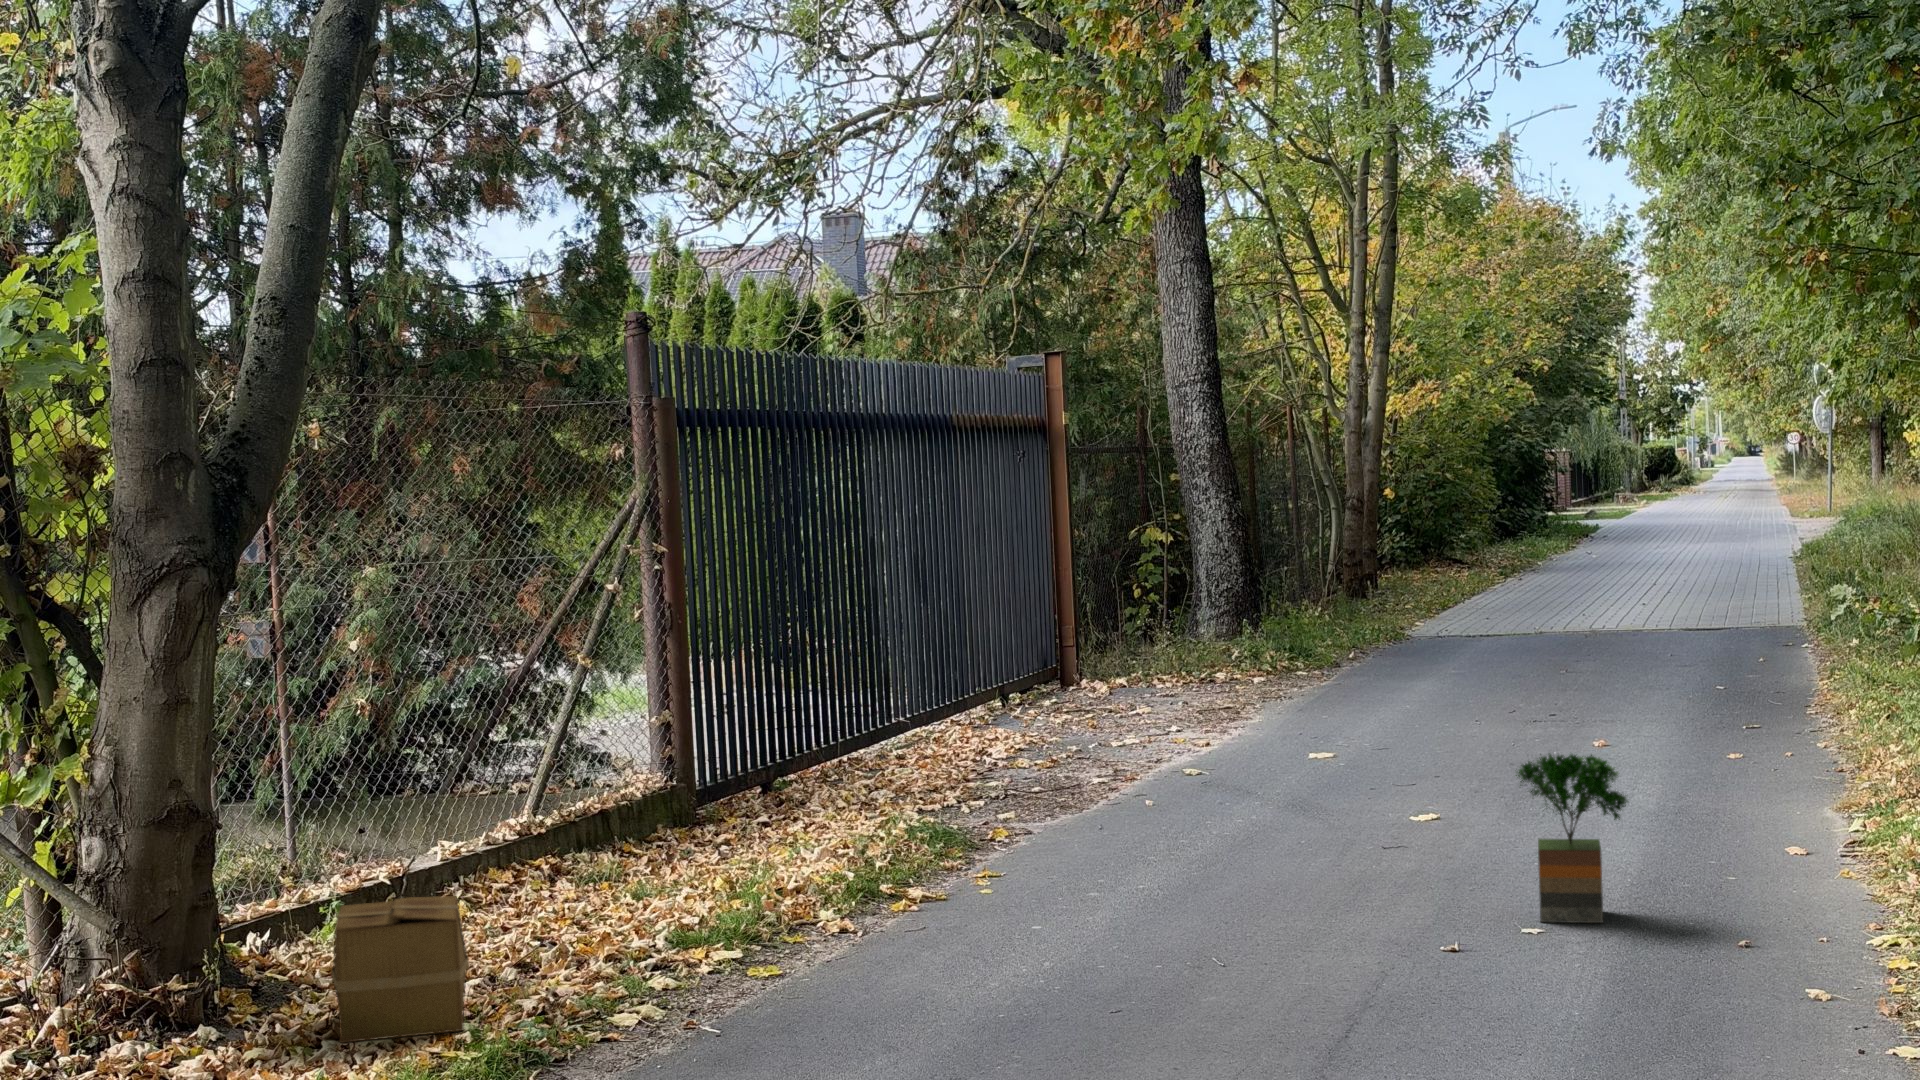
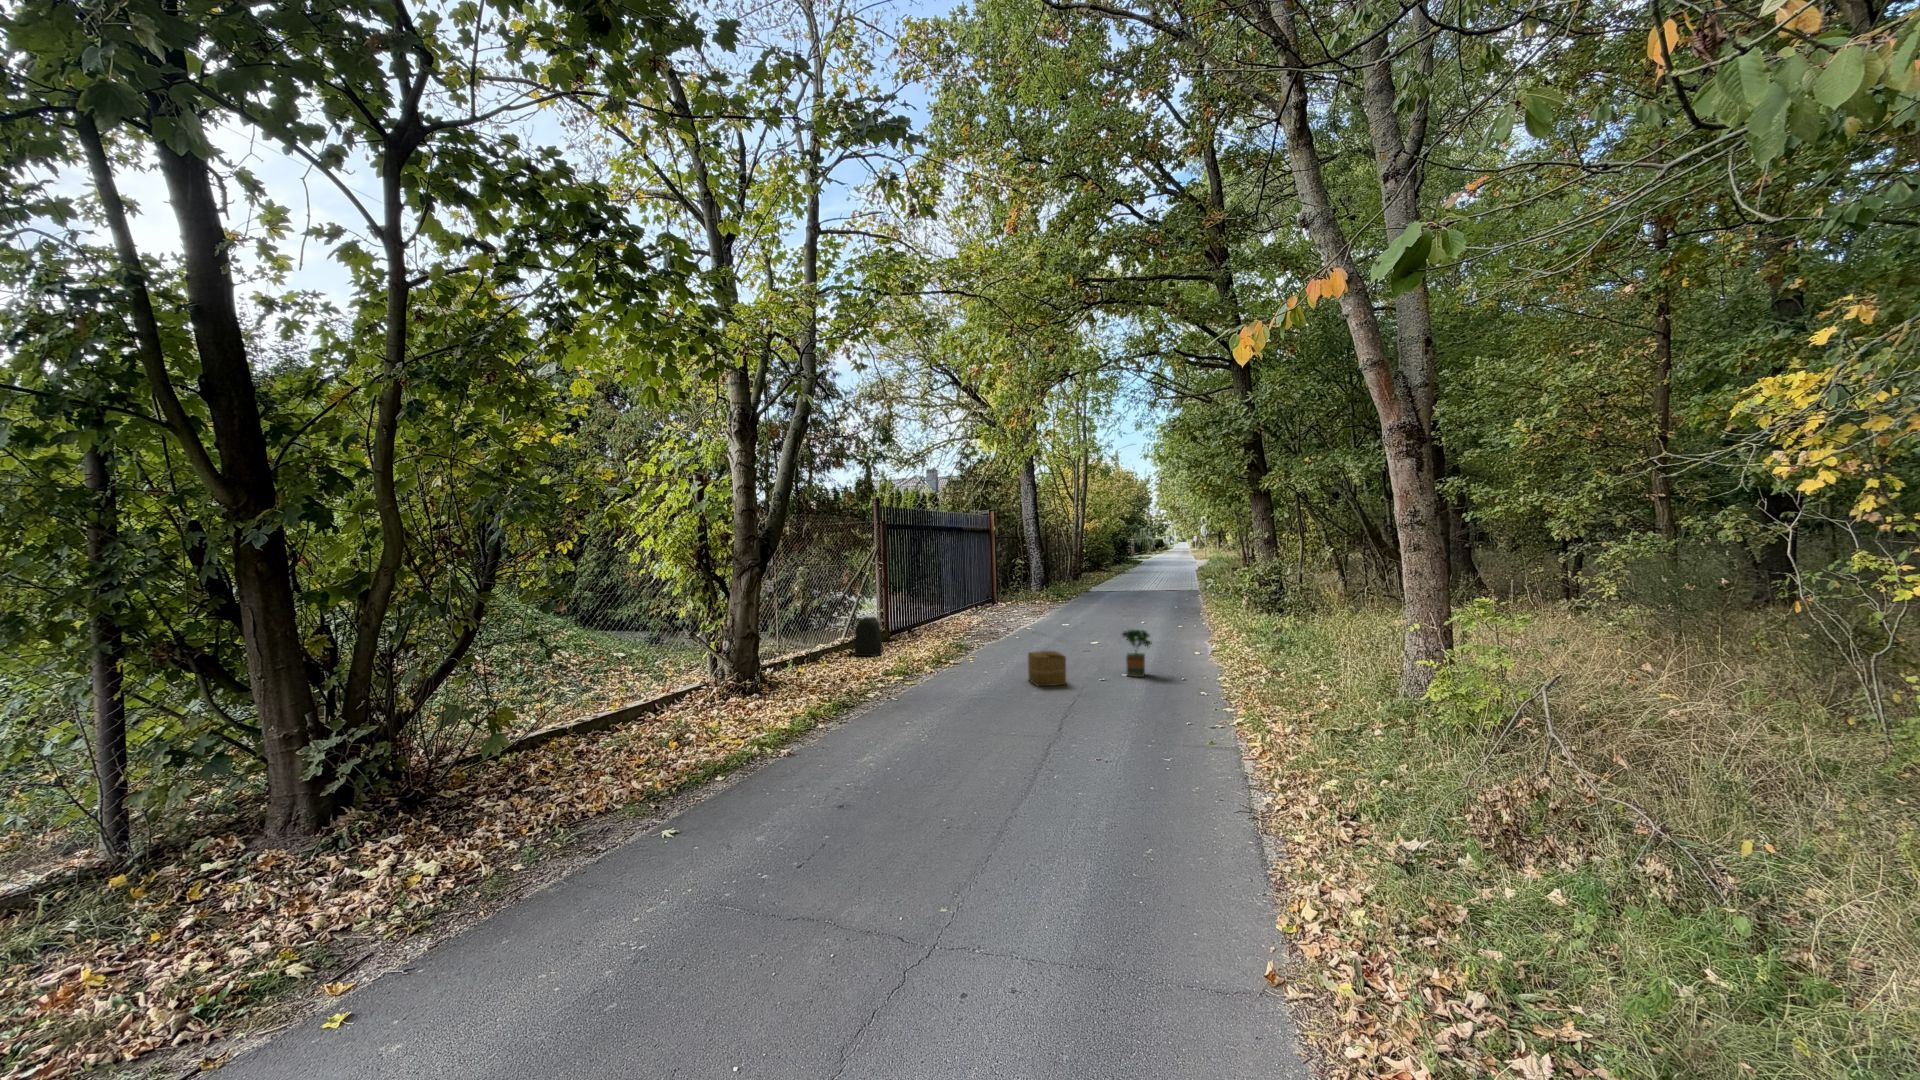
backpack: none [565,733,665,877] -> present [854,617,882,656]
cardboard box: present [331,896,469,1043] -> present [1028,651,1066,687]

